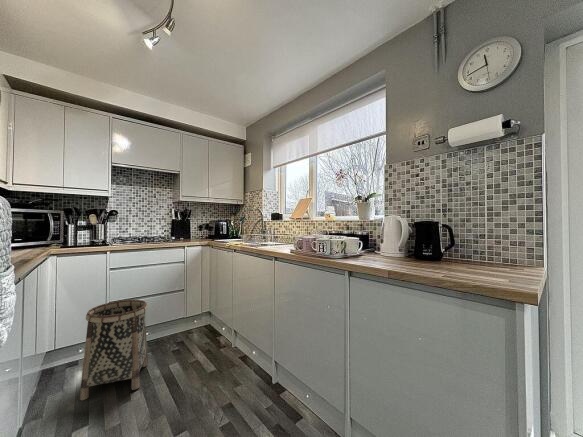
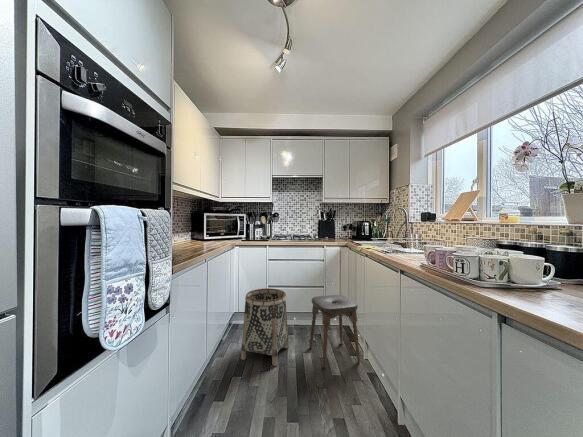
stool: none [174,294,230,370] -> present [310,295,360,368]

